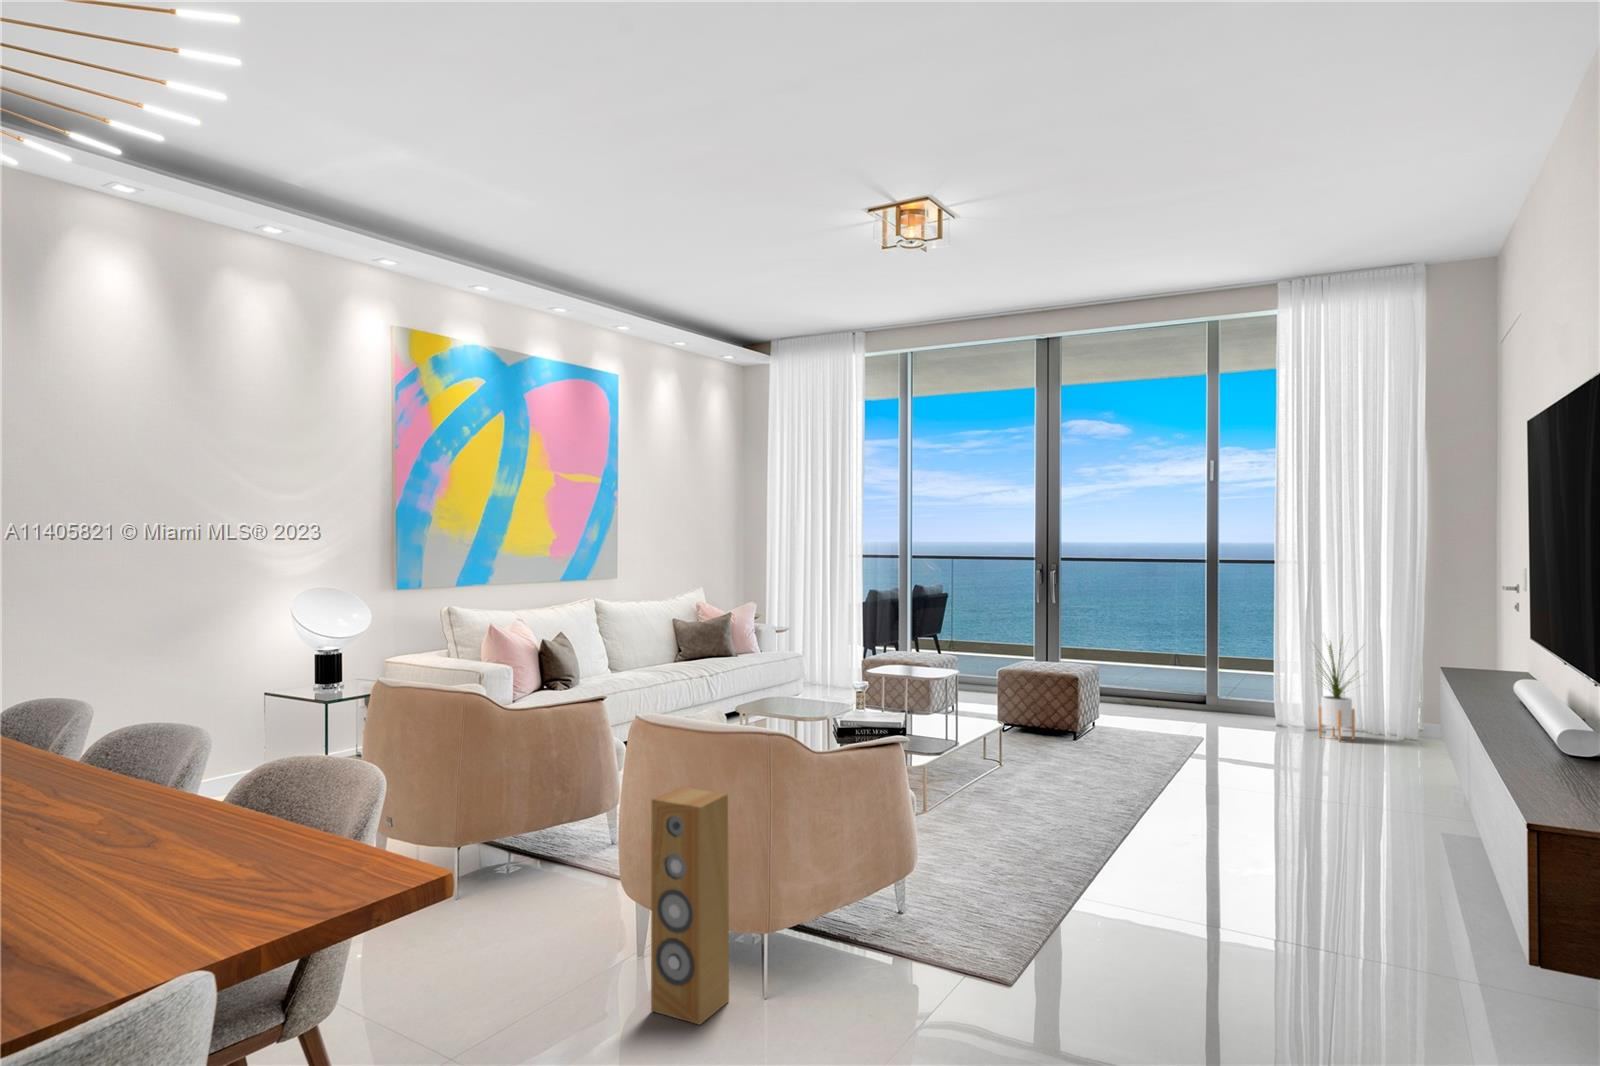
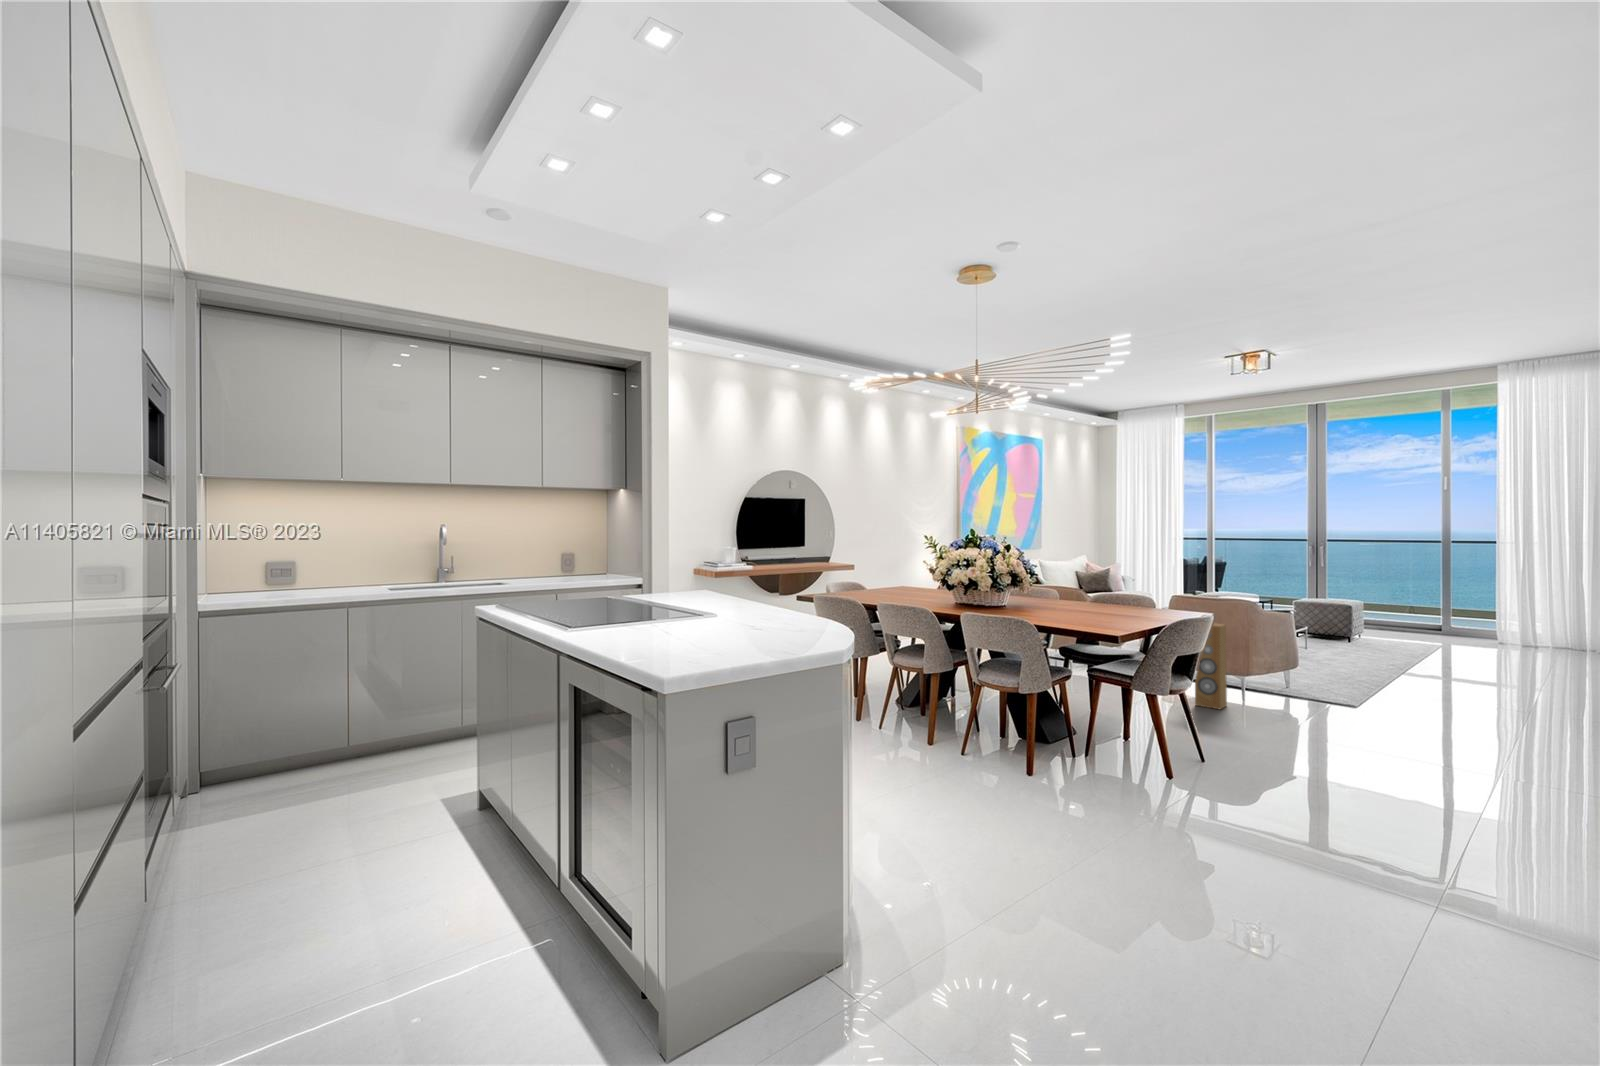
house plant: present [1317,643,1355,741] -> none [1521,584,1575,653]

